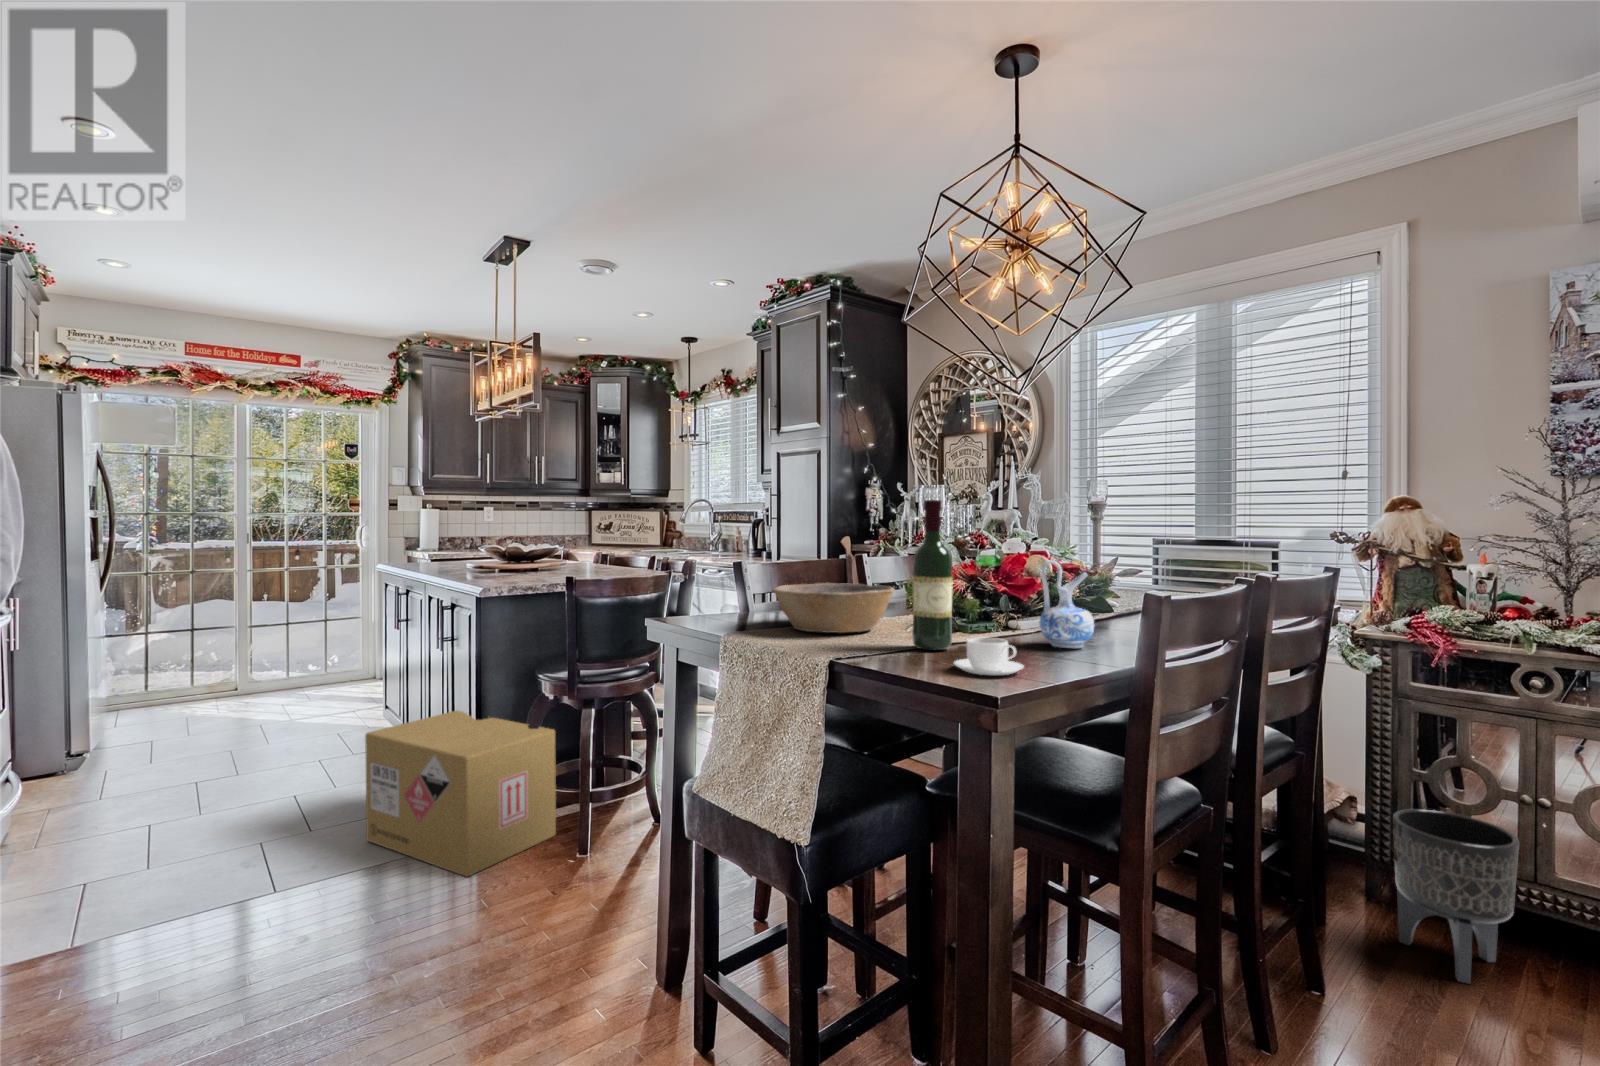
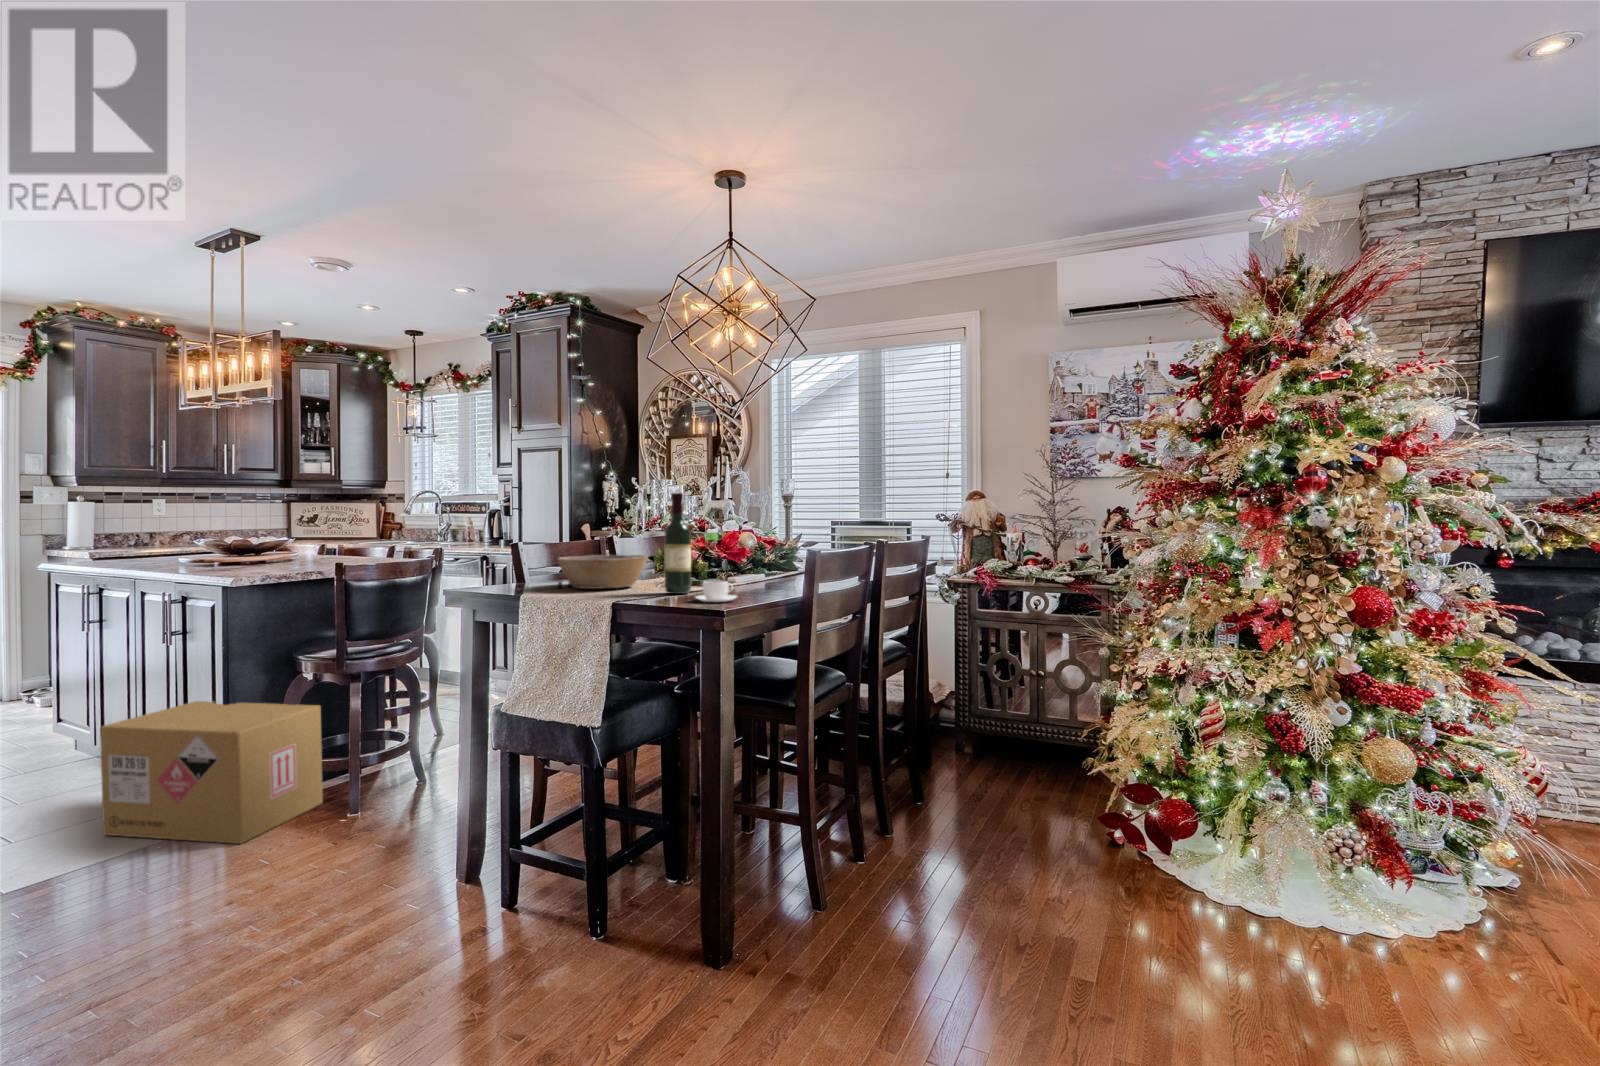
ceramic pitcher: present [1040,560,1094,648] -> none [748,532,781,589]
planter: present [1393,809,1519,984] -> none [965,689,1025,788]

